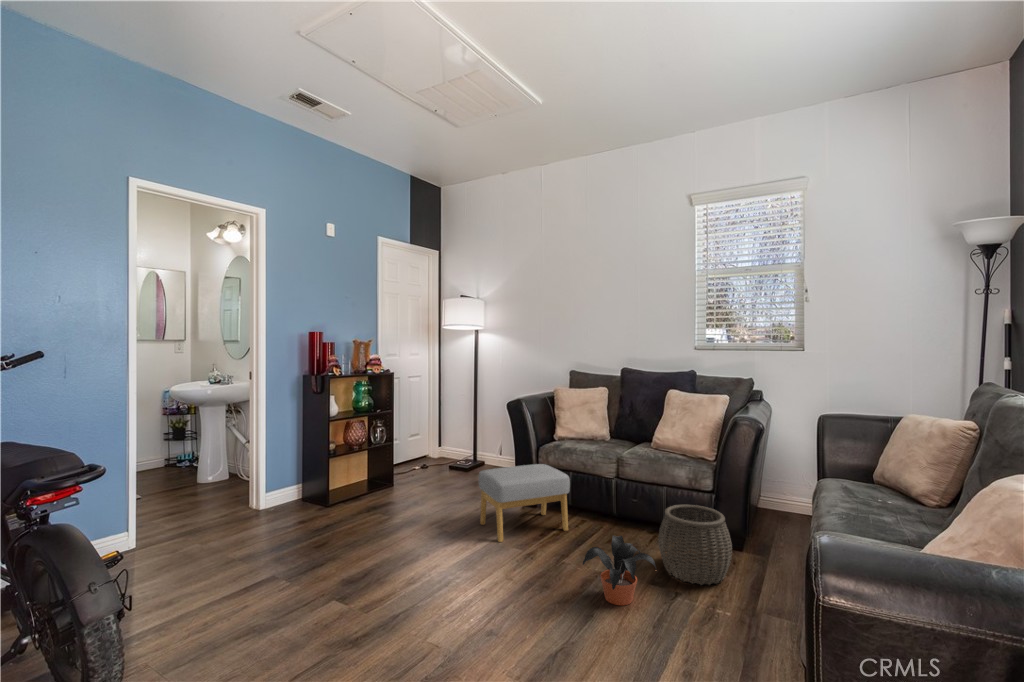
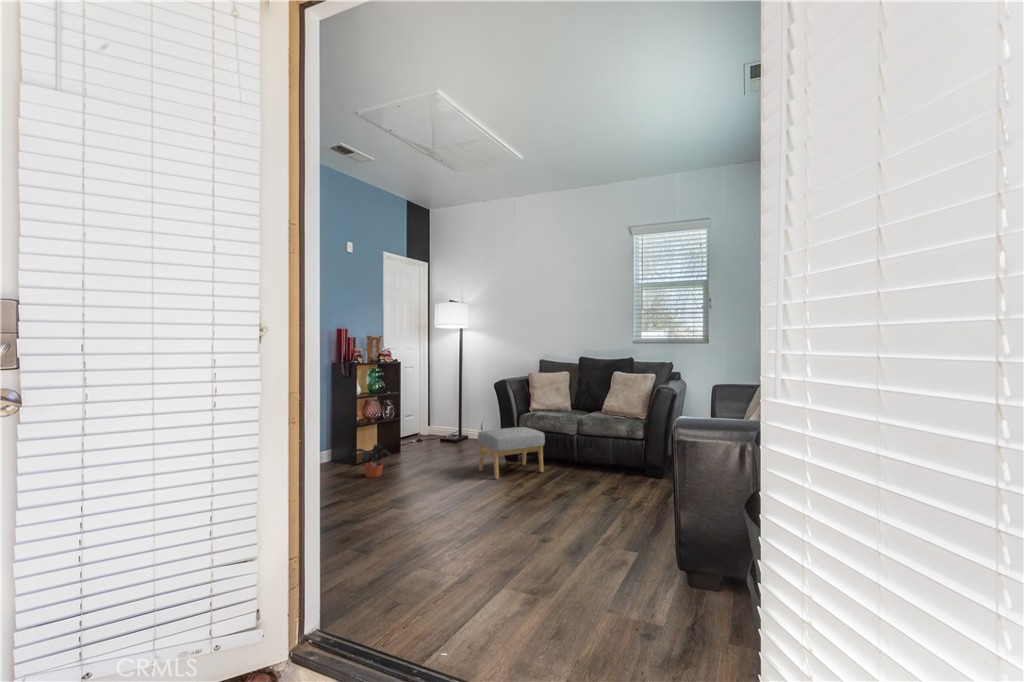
woven basket: present [658,505,732,585] -> none [607,446,654,494]
potted plant: present [583,536,656,606] -> present [353,444,391,477]

